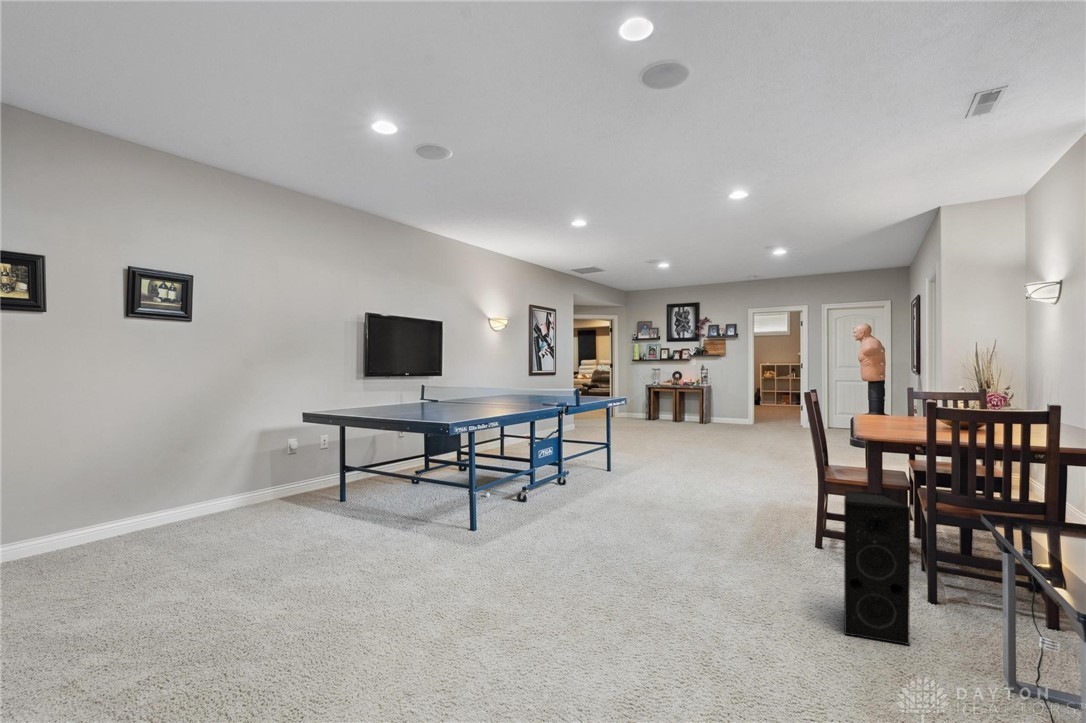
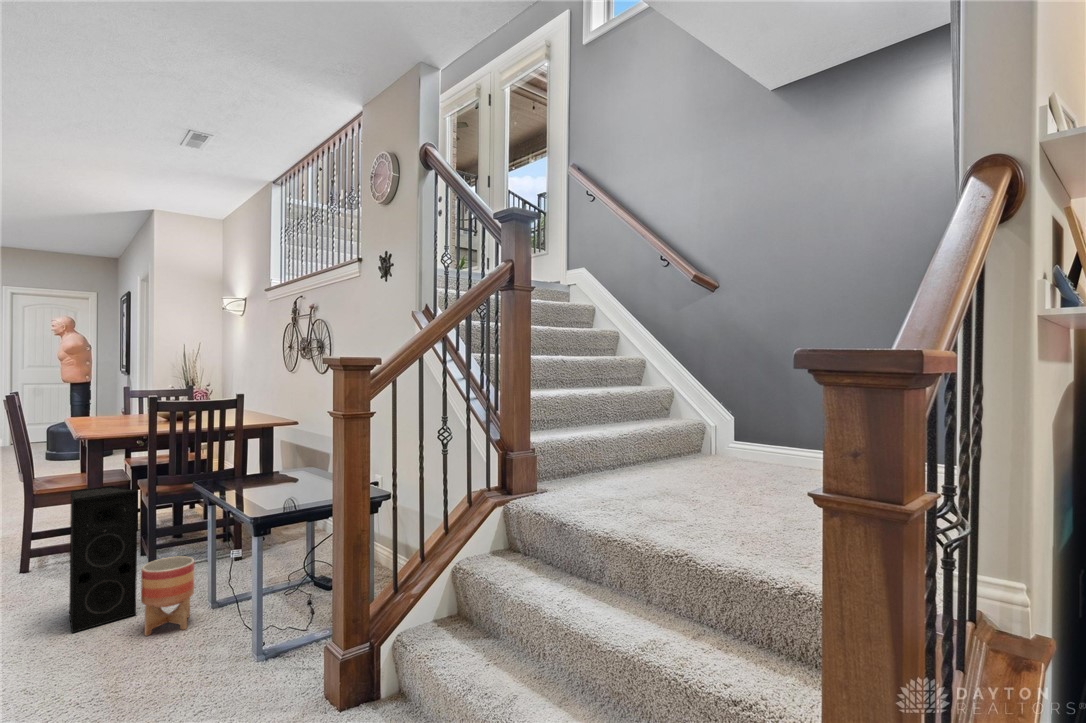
planter: none [913,595,981,700] -> present [141,556,194,636]

